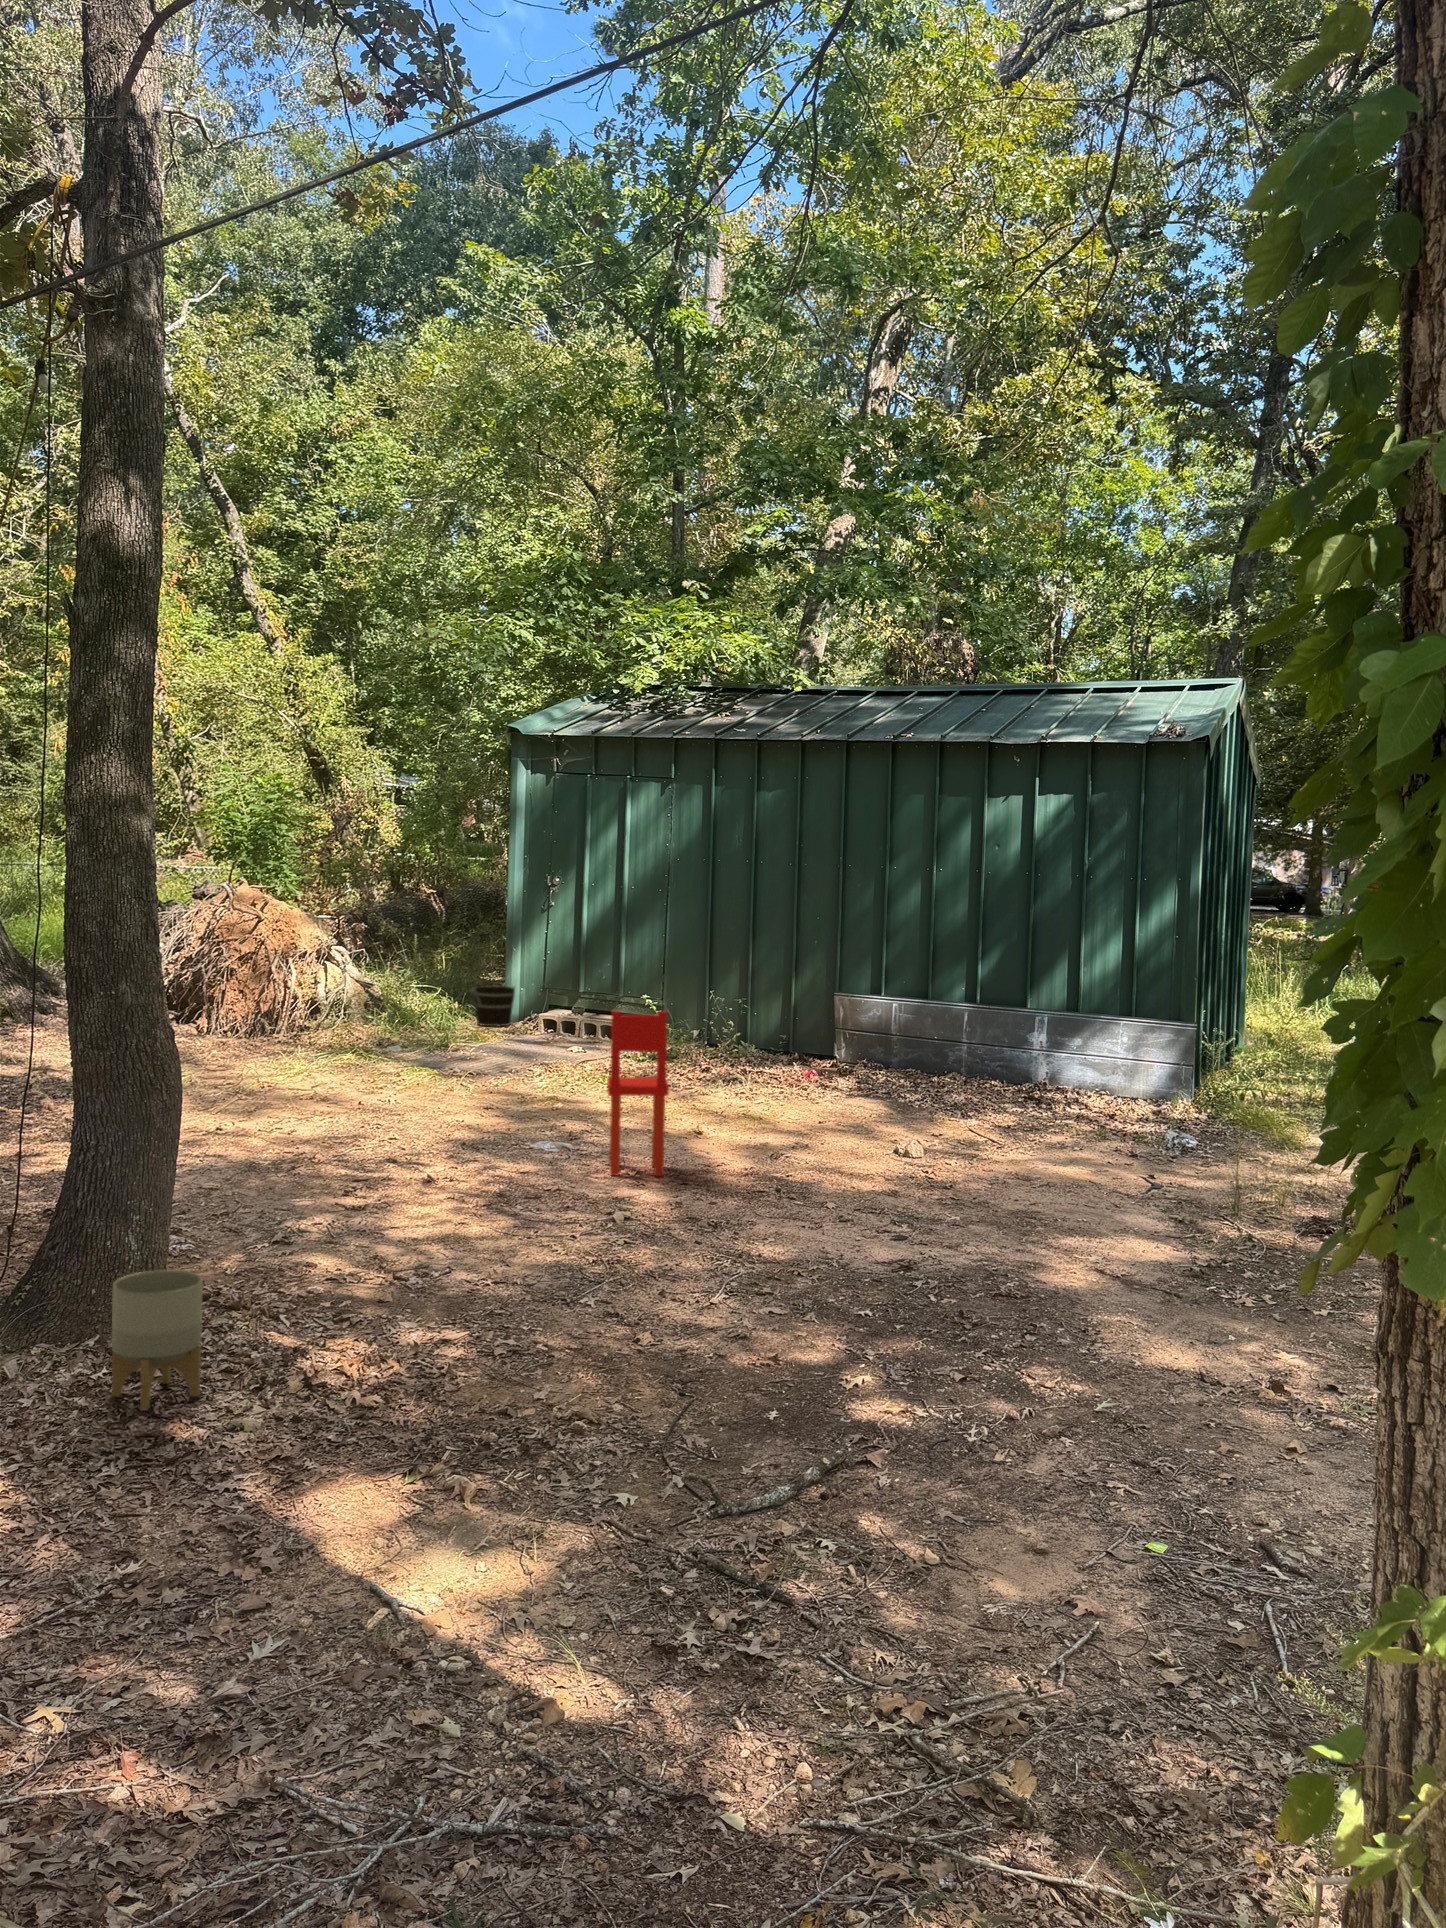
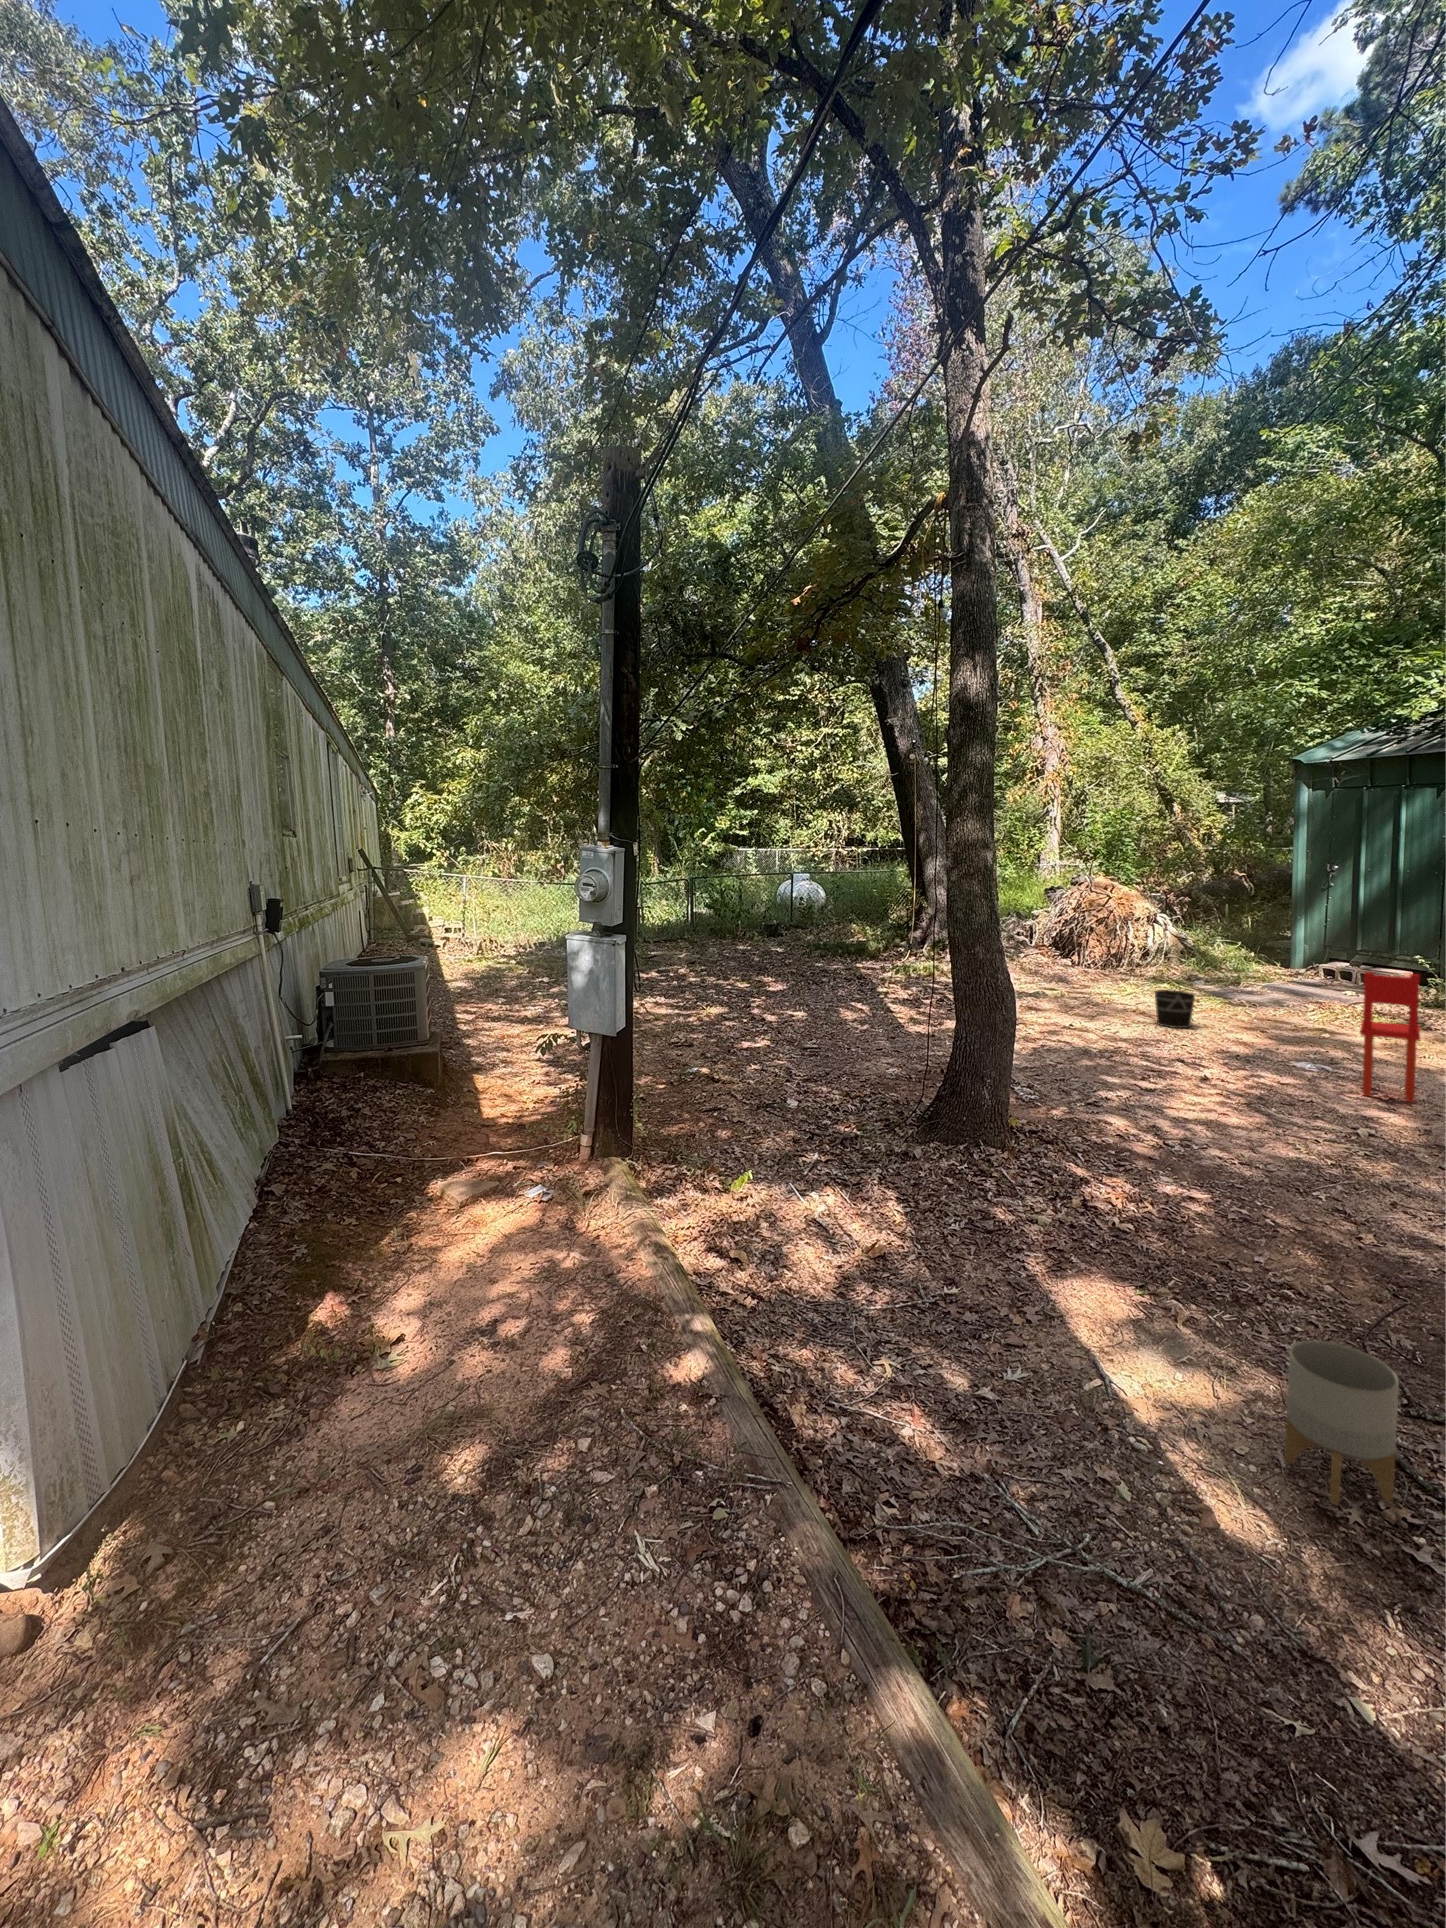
bucket: present [474,986,515,1026] -> present [1155,989,1195,1028]
planter: present [112,1270,203,1411] -> present [1285,1340,1399,1506]

